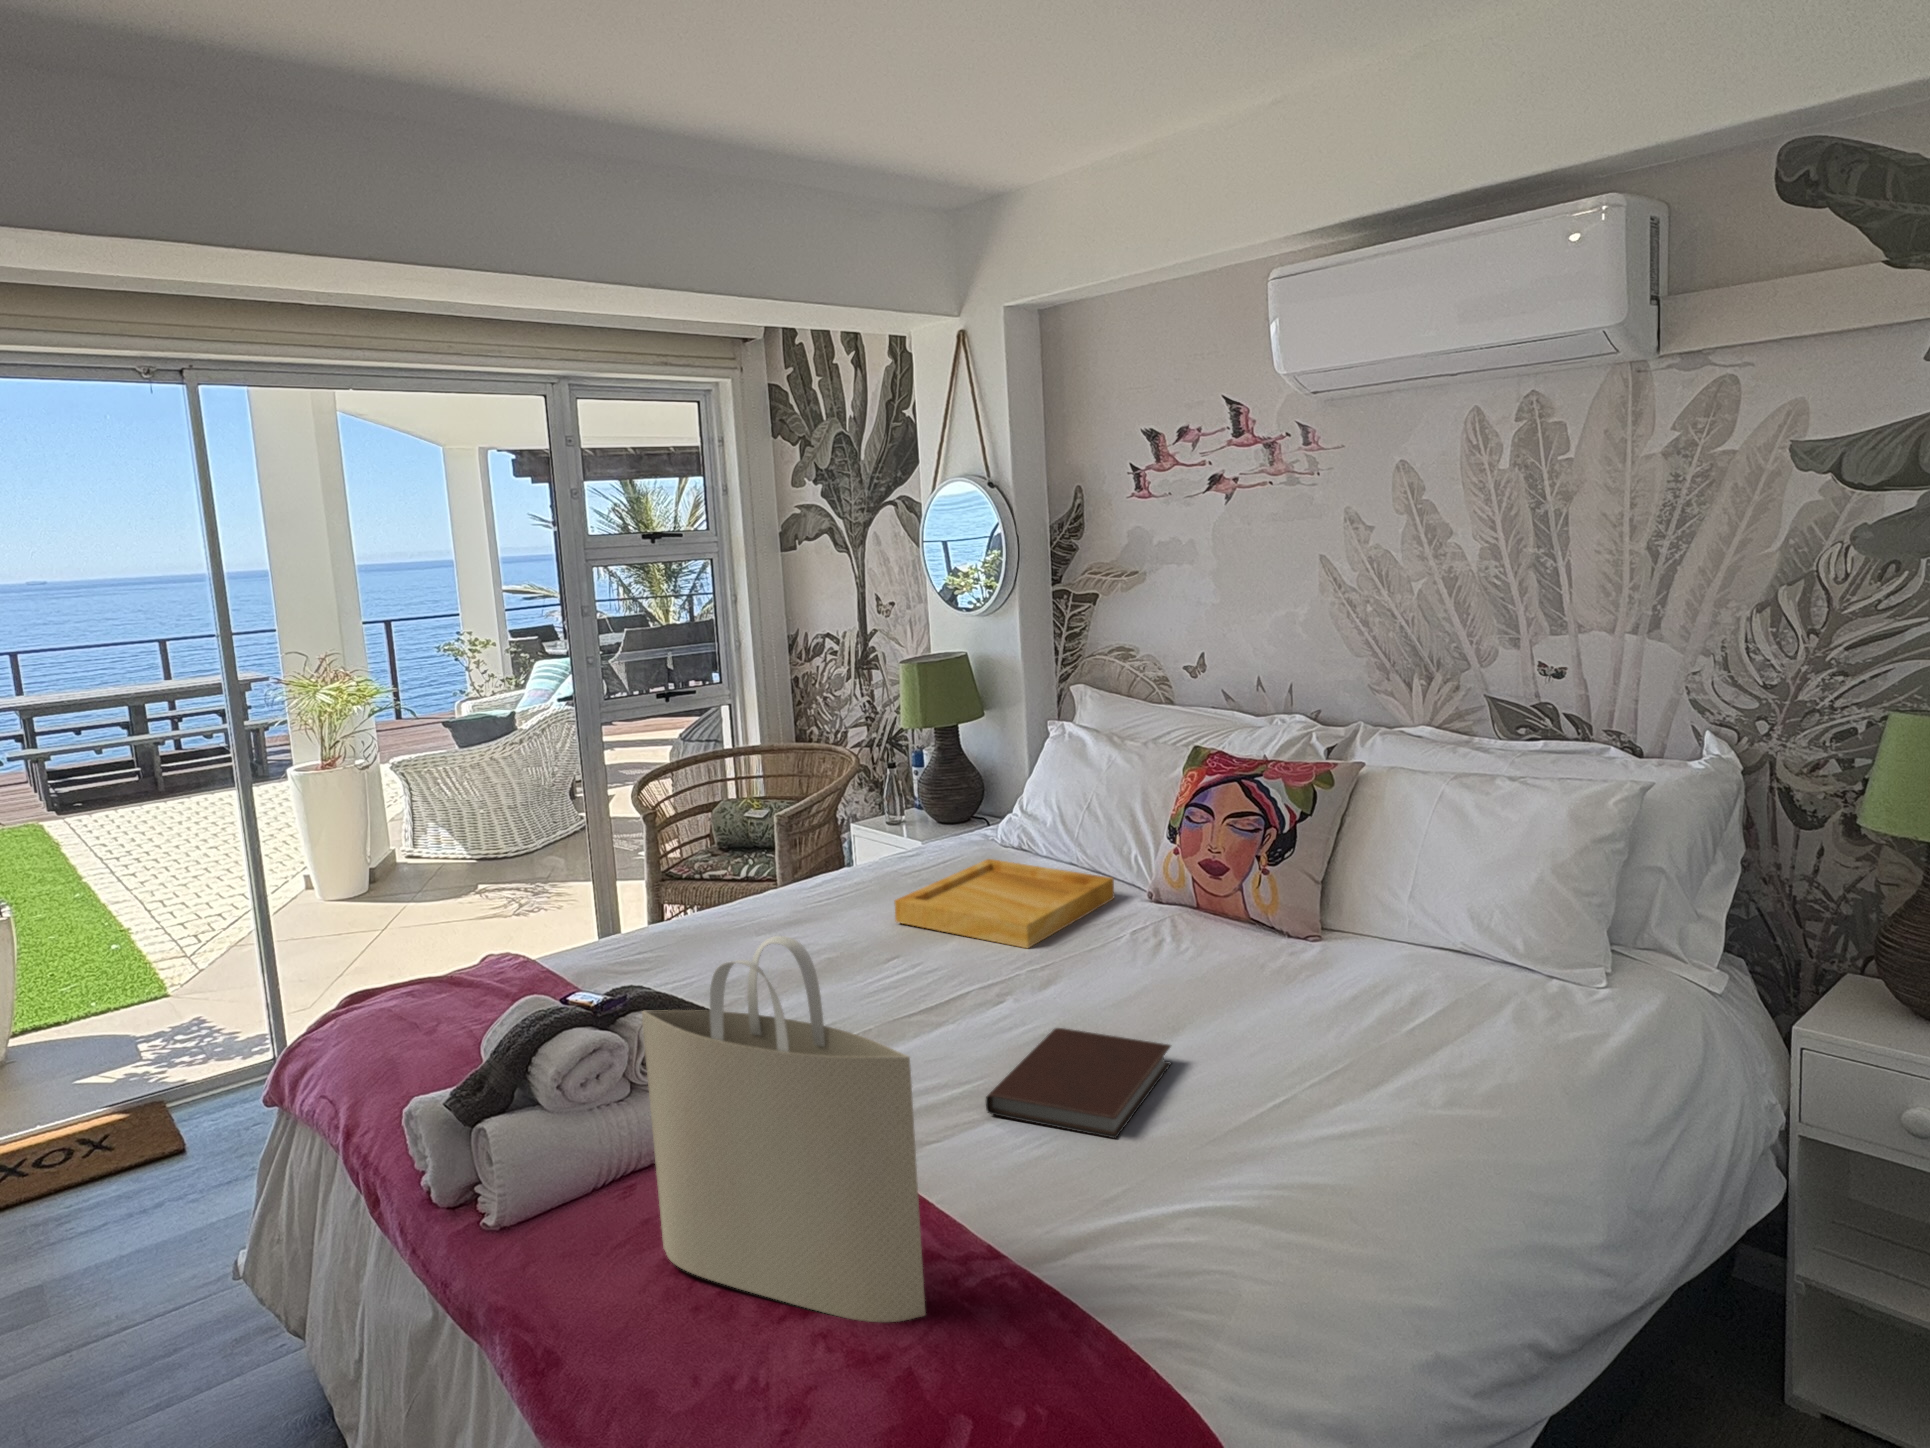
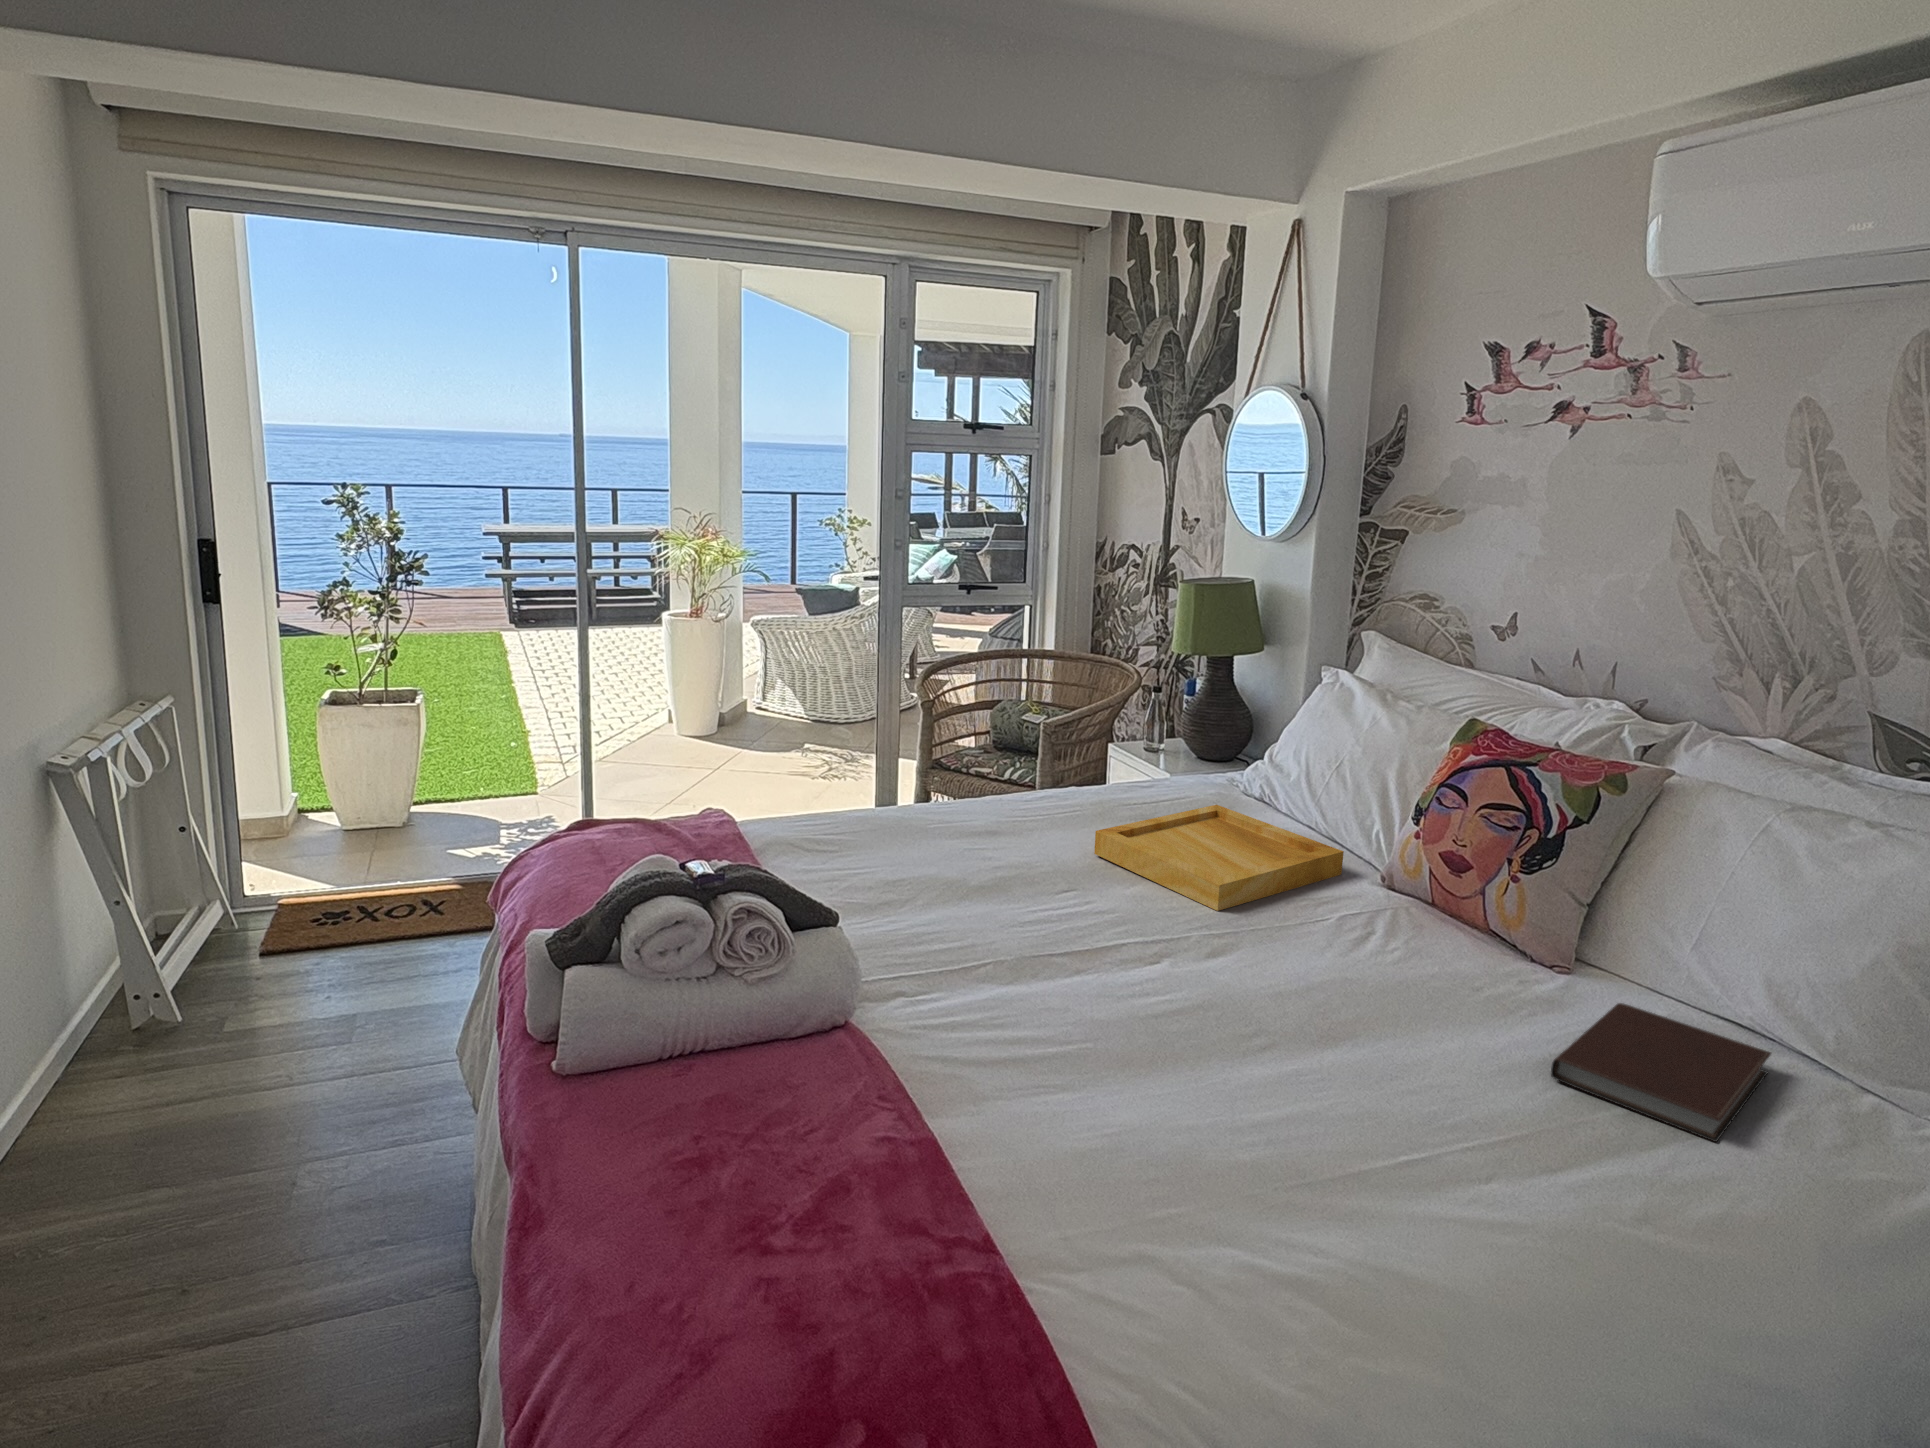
tote bag: present [642,936,925,1322] -> none [682,852,893,1306]
notebook: present [986,1028,1171,1138] -> present [1551,1003,1771,1142]

